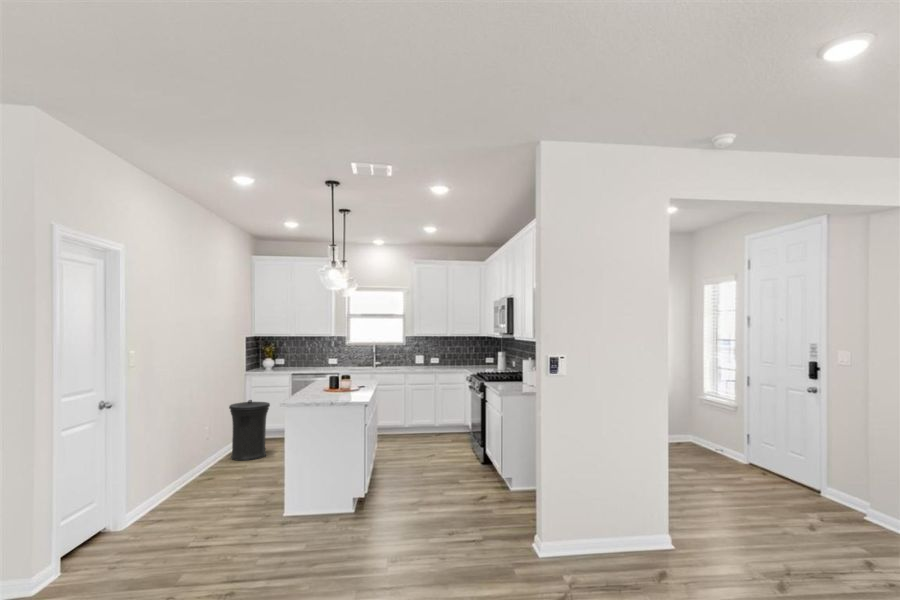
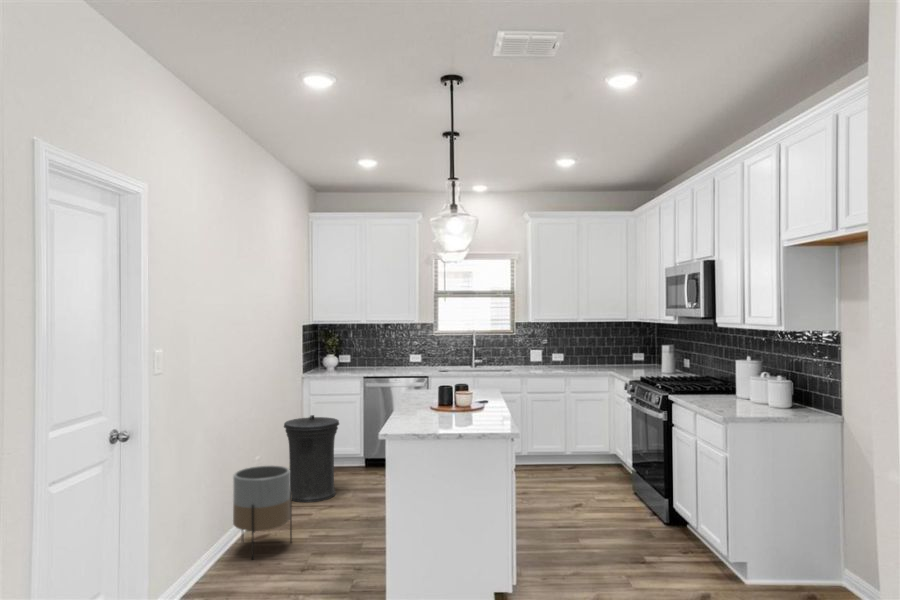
planter: none [186,431,229,494] -> present [233,465,292,559]

